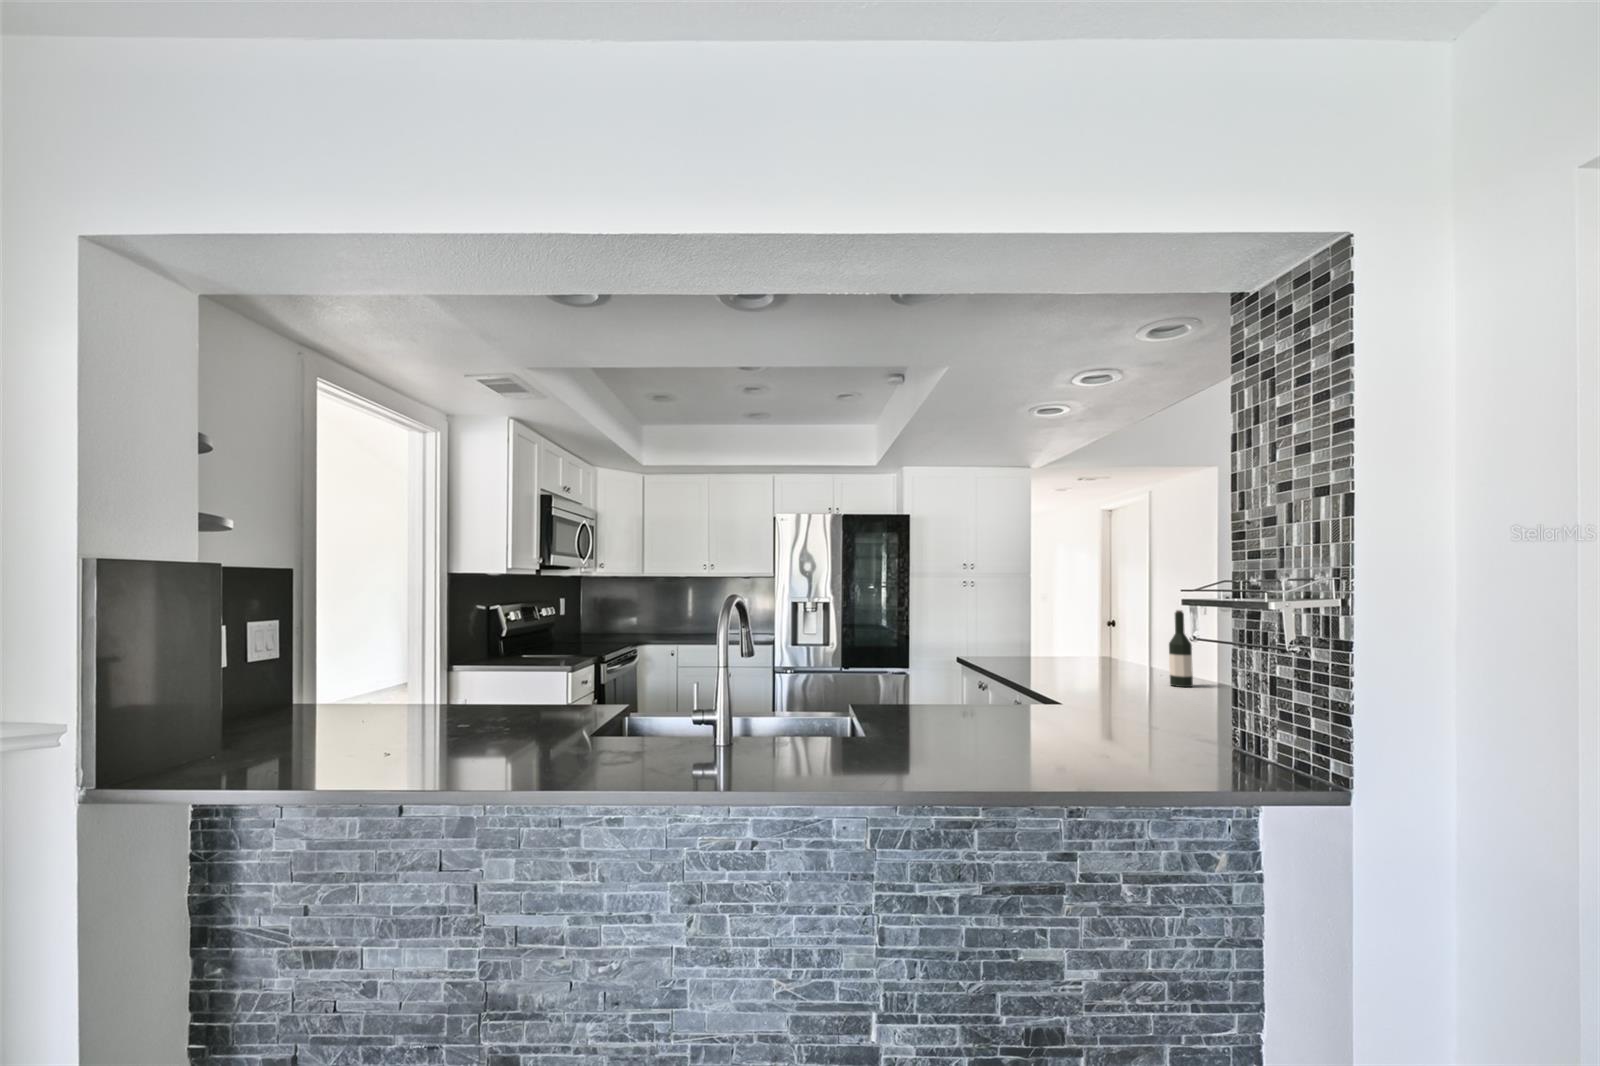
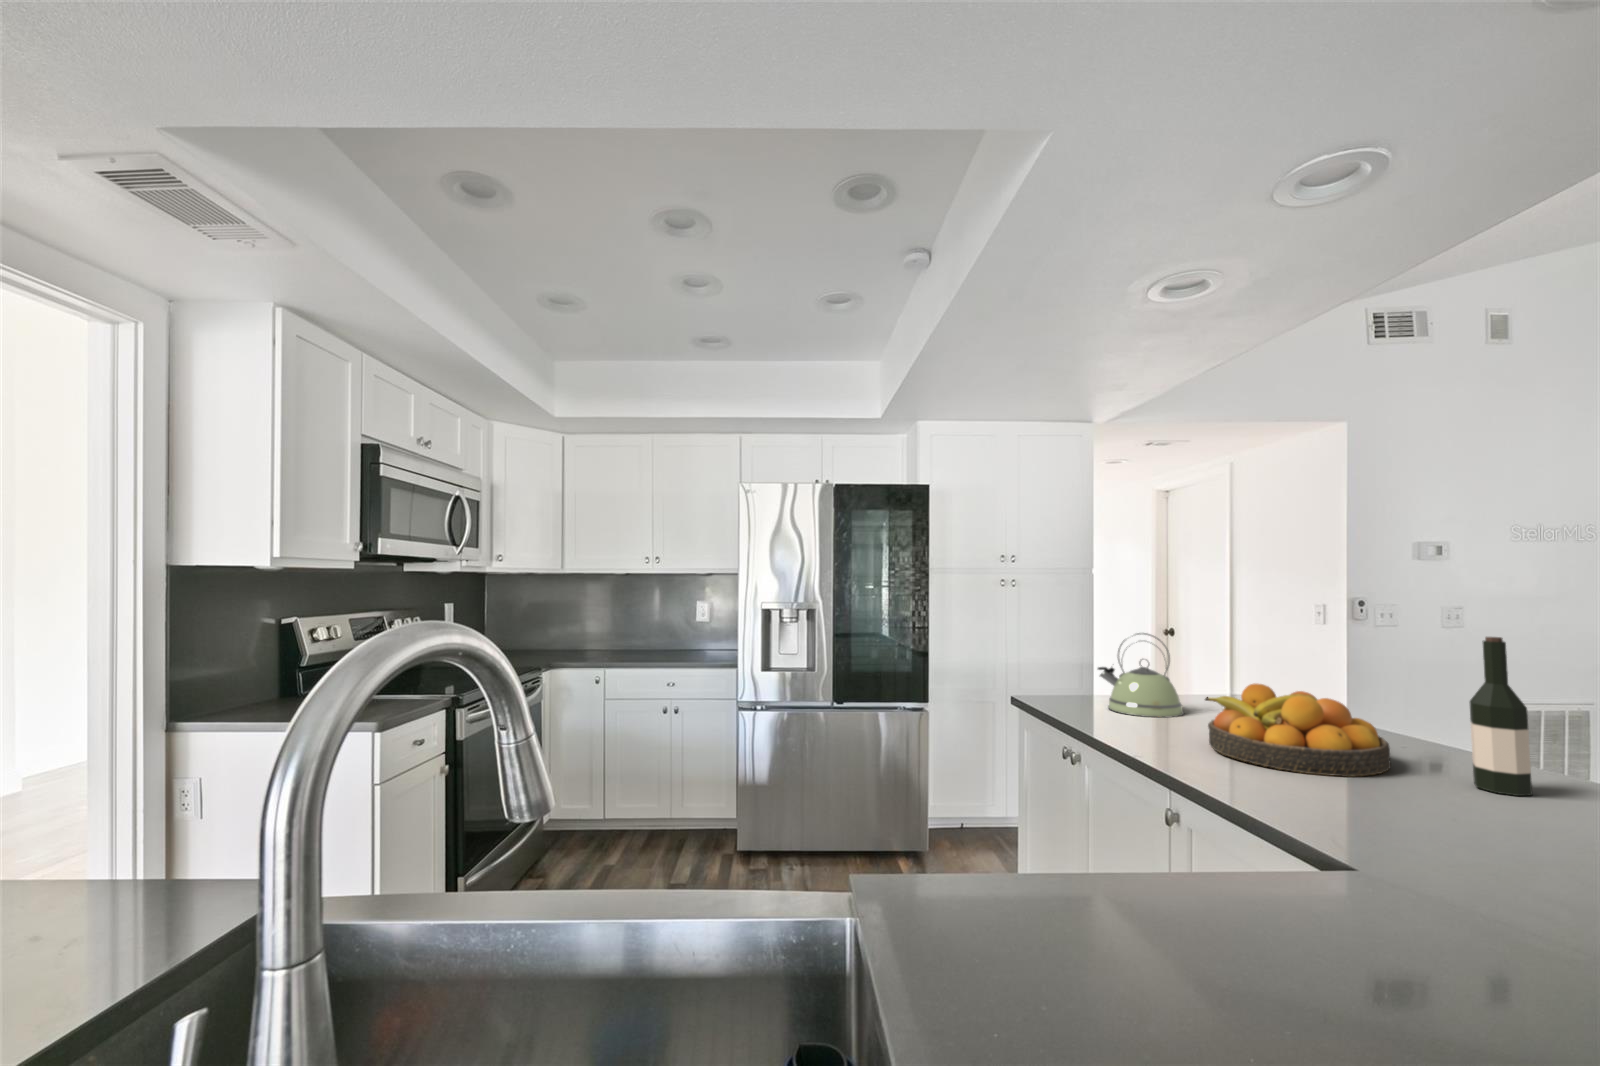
kettle: none [1011,615,1061,665] -> present [1098,633,1184,717]
fruit bowl: none [1056,640,1142,683] -> present [1205,683,1391,777]

